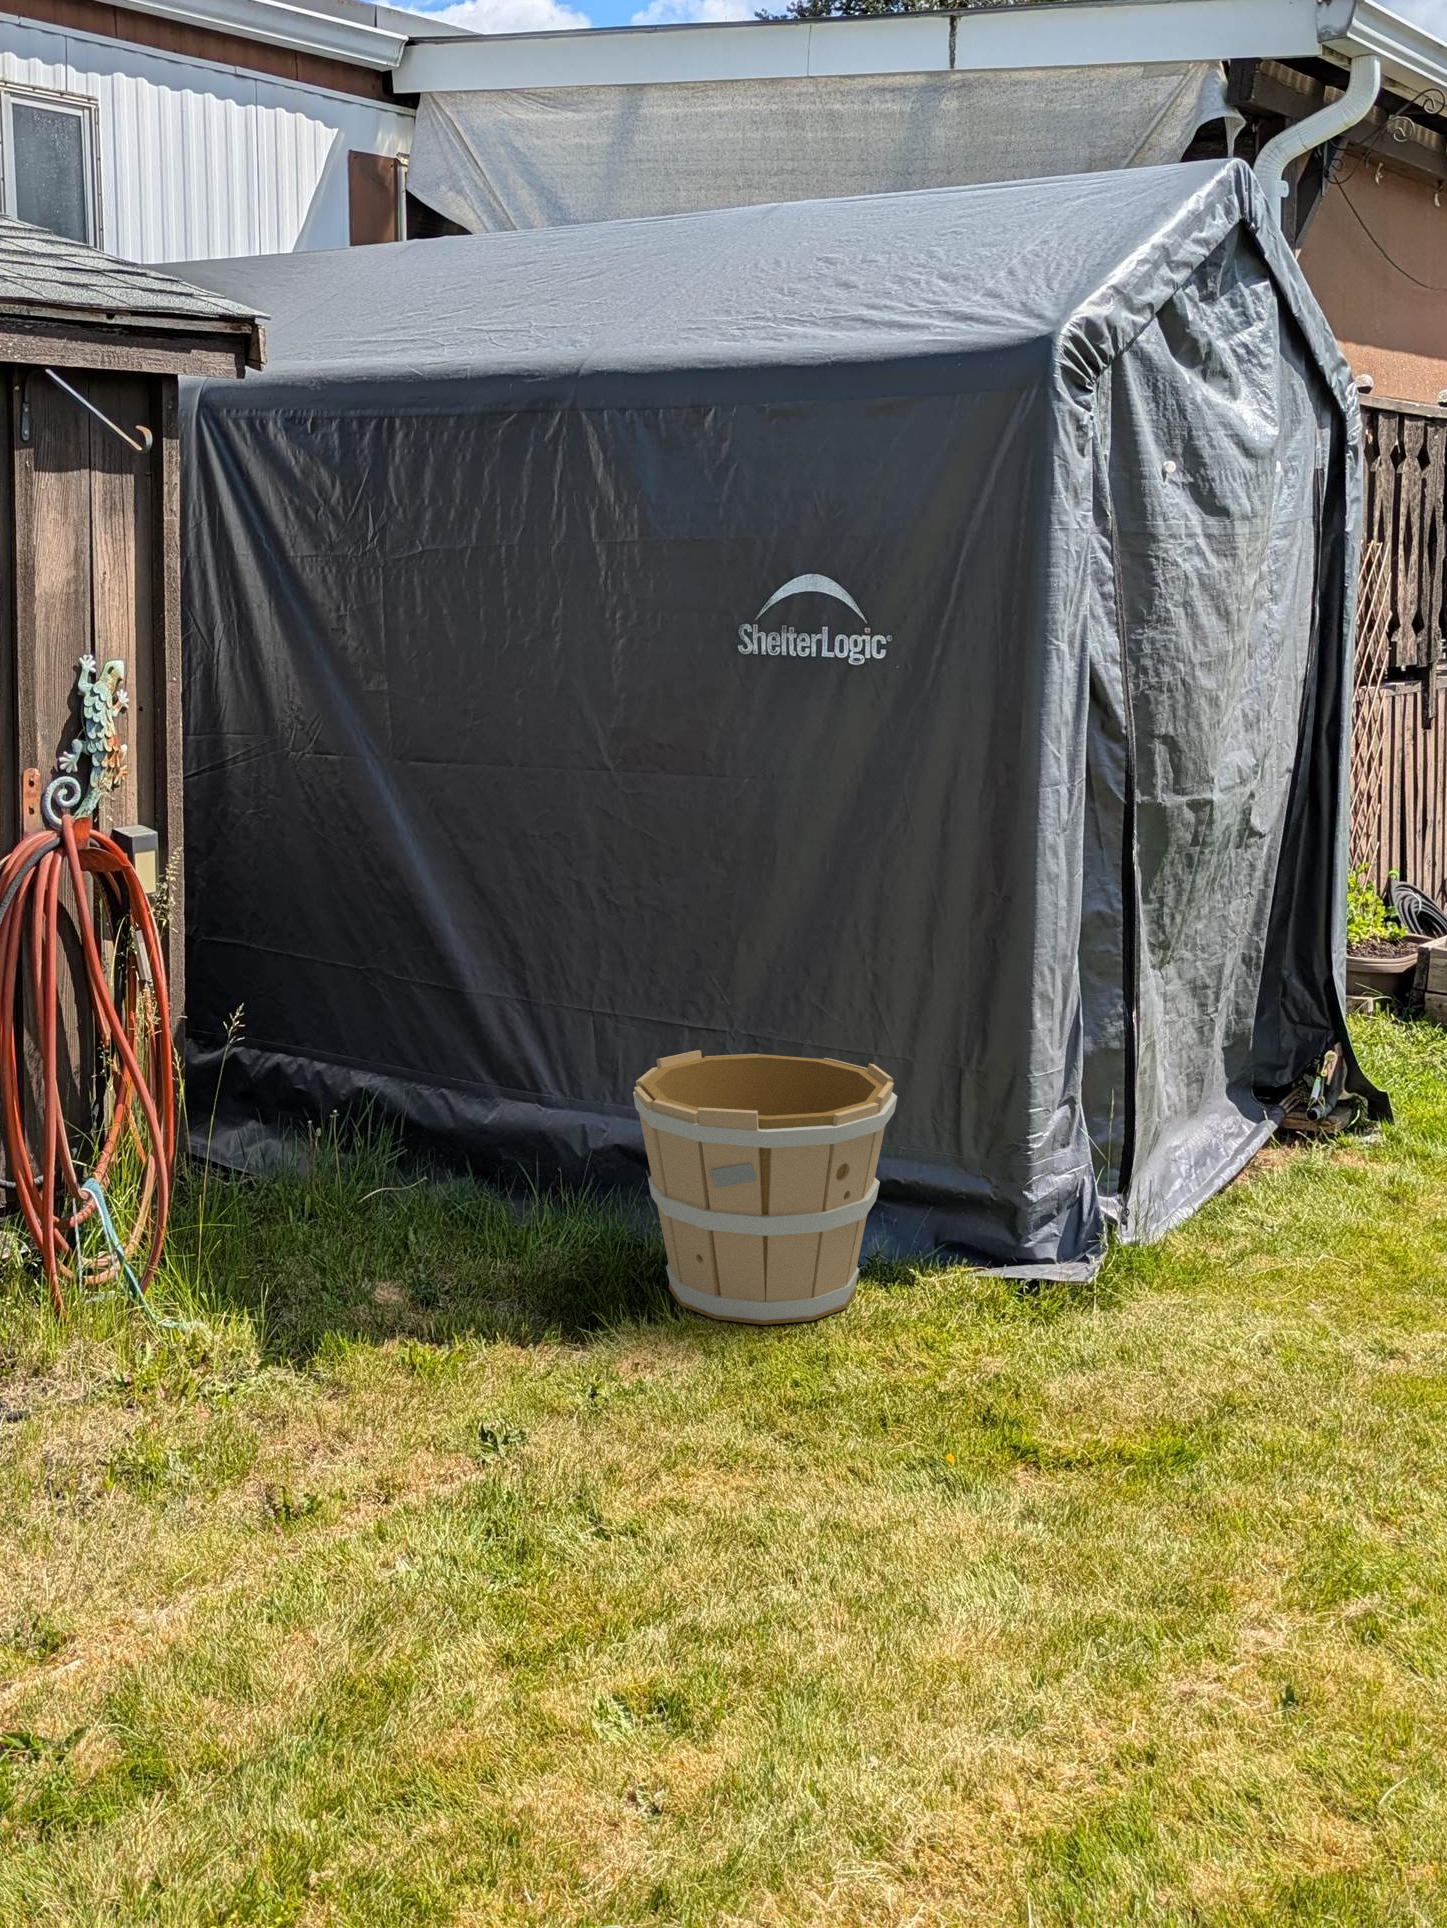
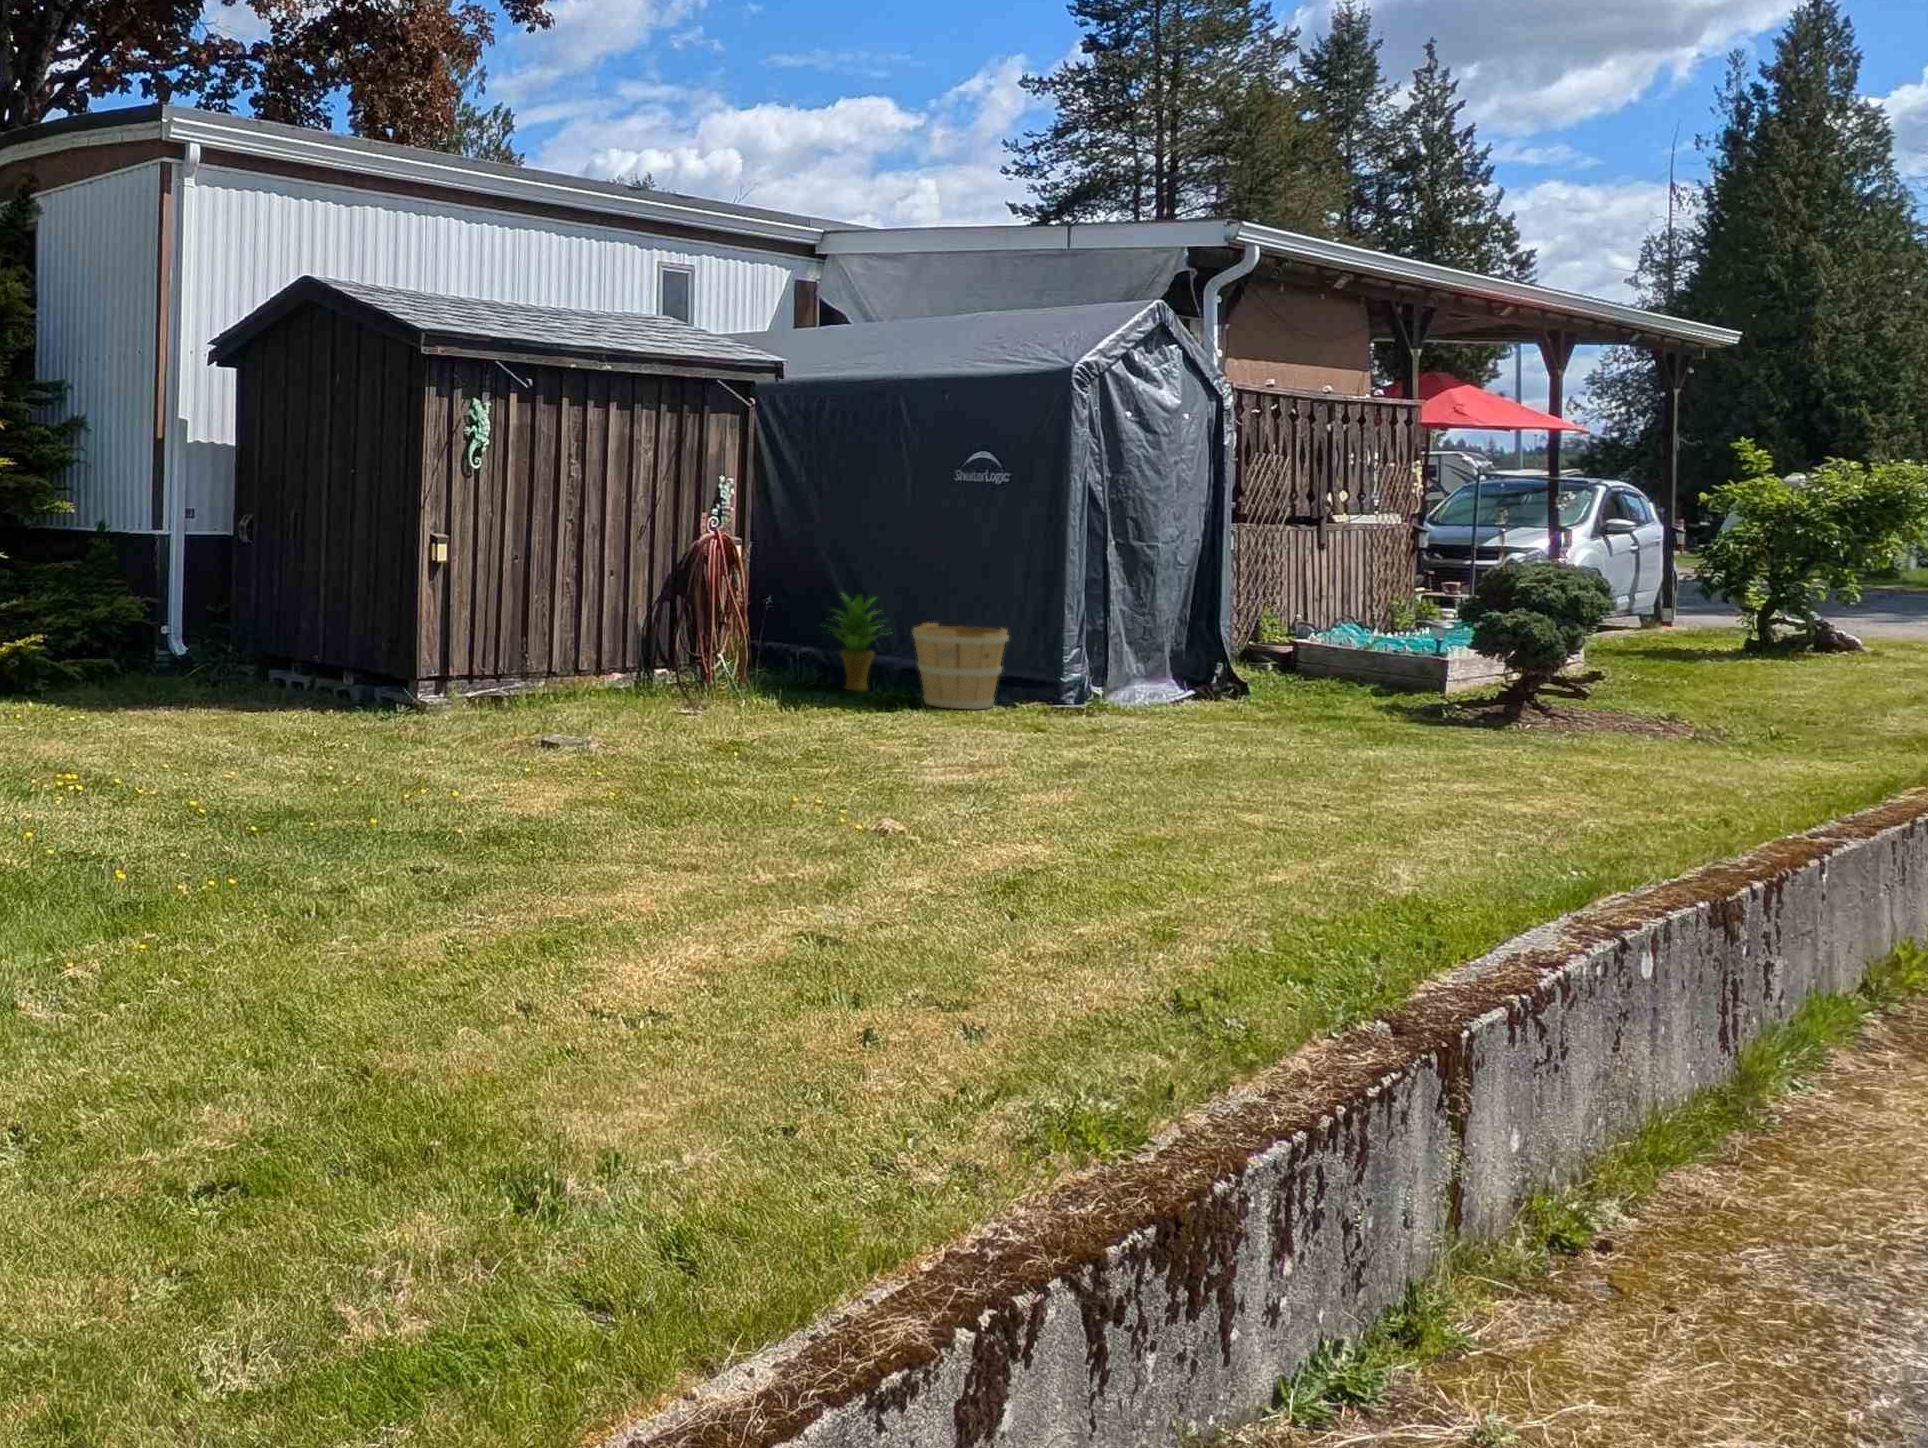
potted plant: none [382,955,582,1229] -> present [832,594,882,691]

